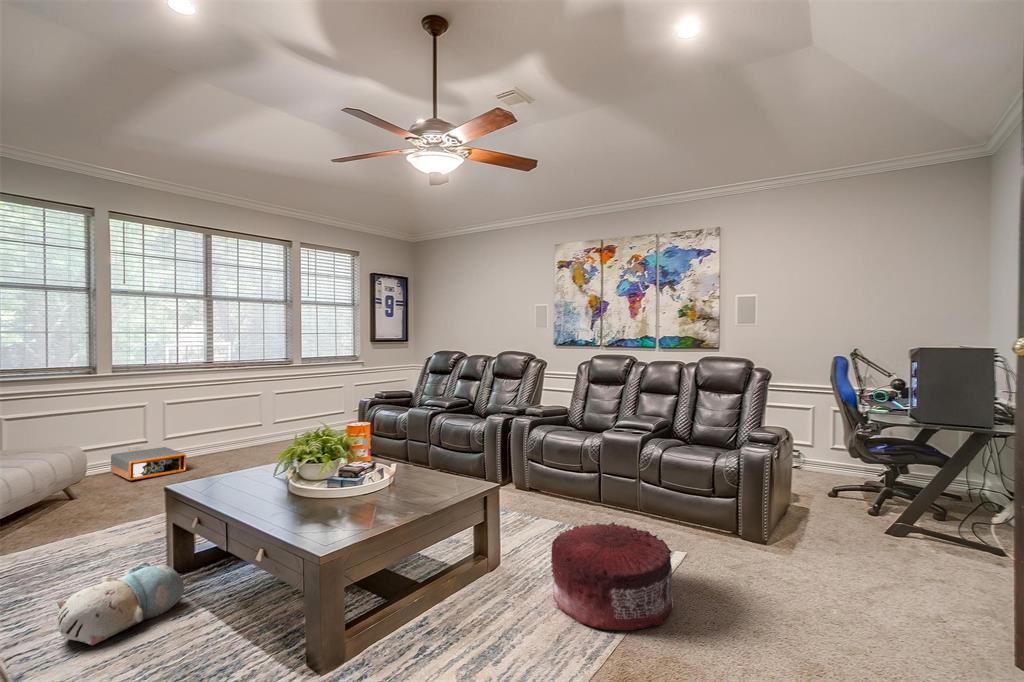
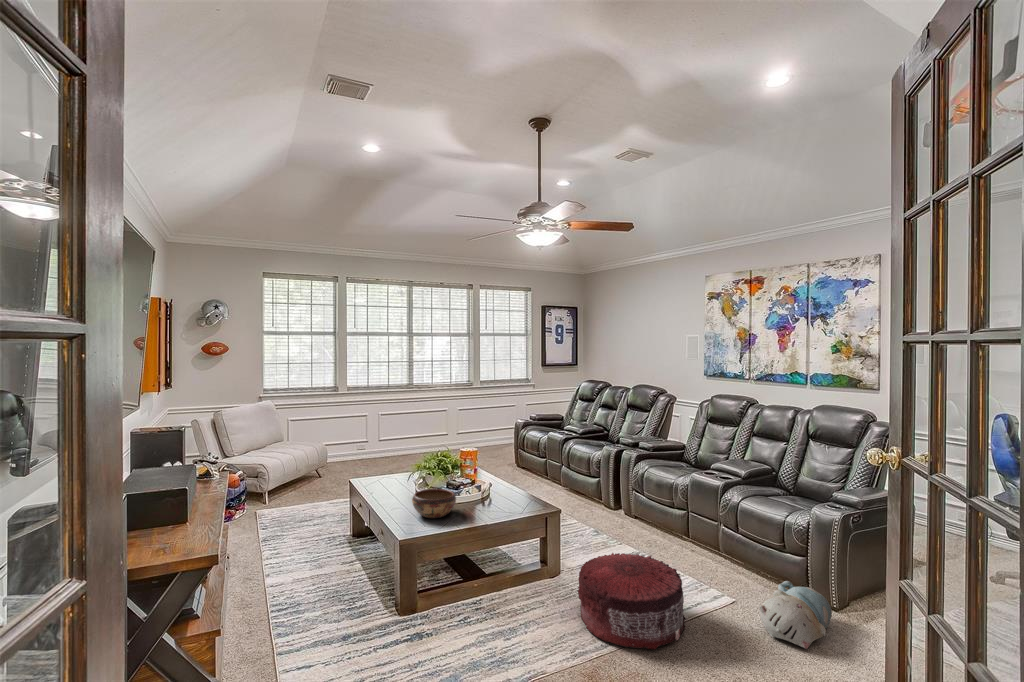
storage box: present [111,447,186,480] -> none [351,444,394,467]
decorative bowl: none [314,480,378,522] -> present [412,489,456,518]
plush toy: present [57,562,184,645] -> present [759,581,832,649]

